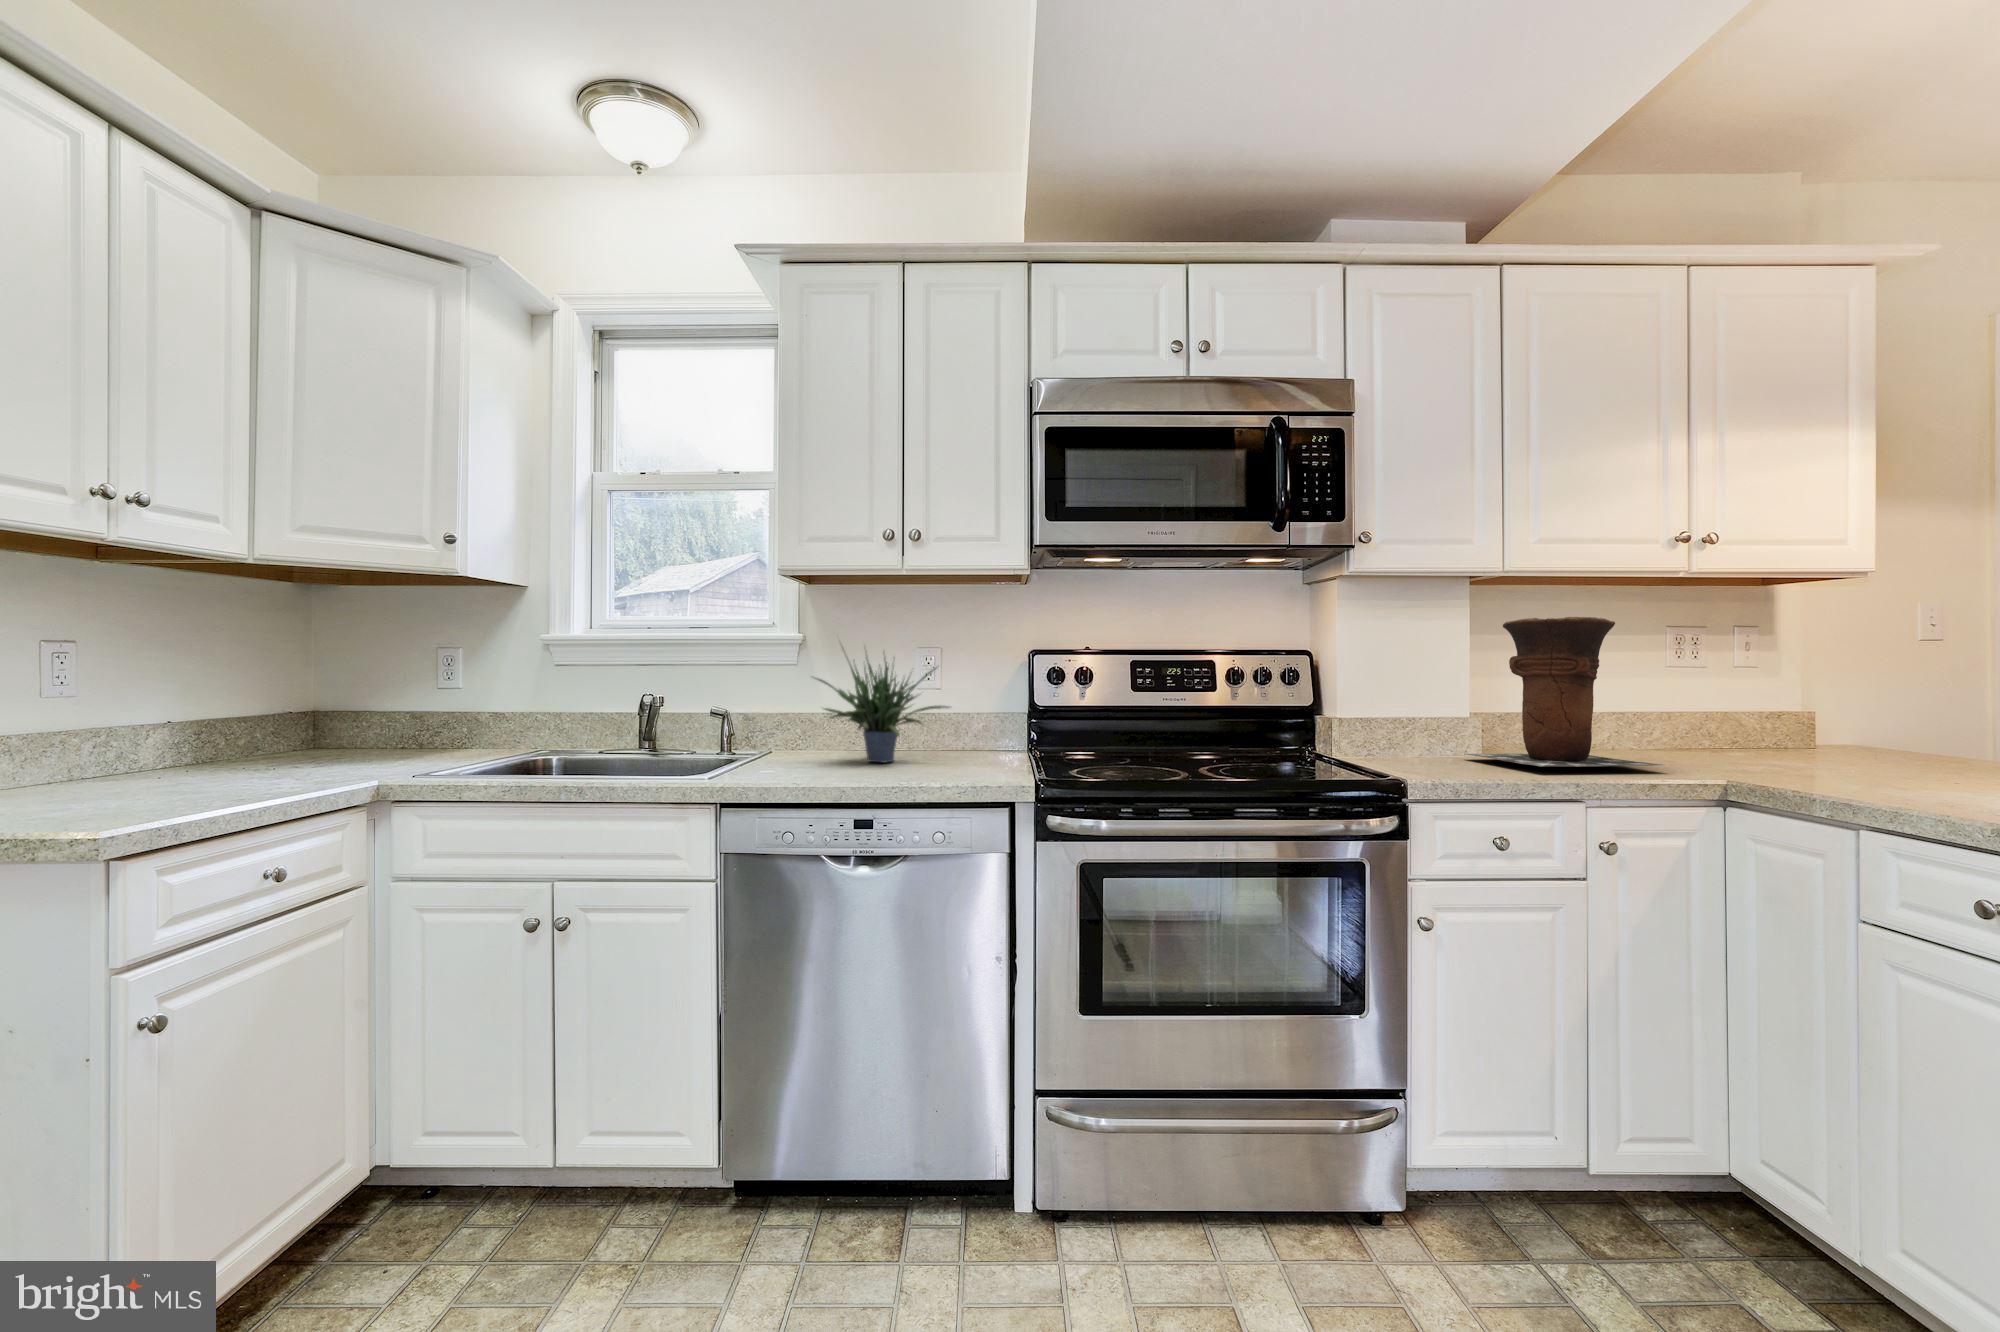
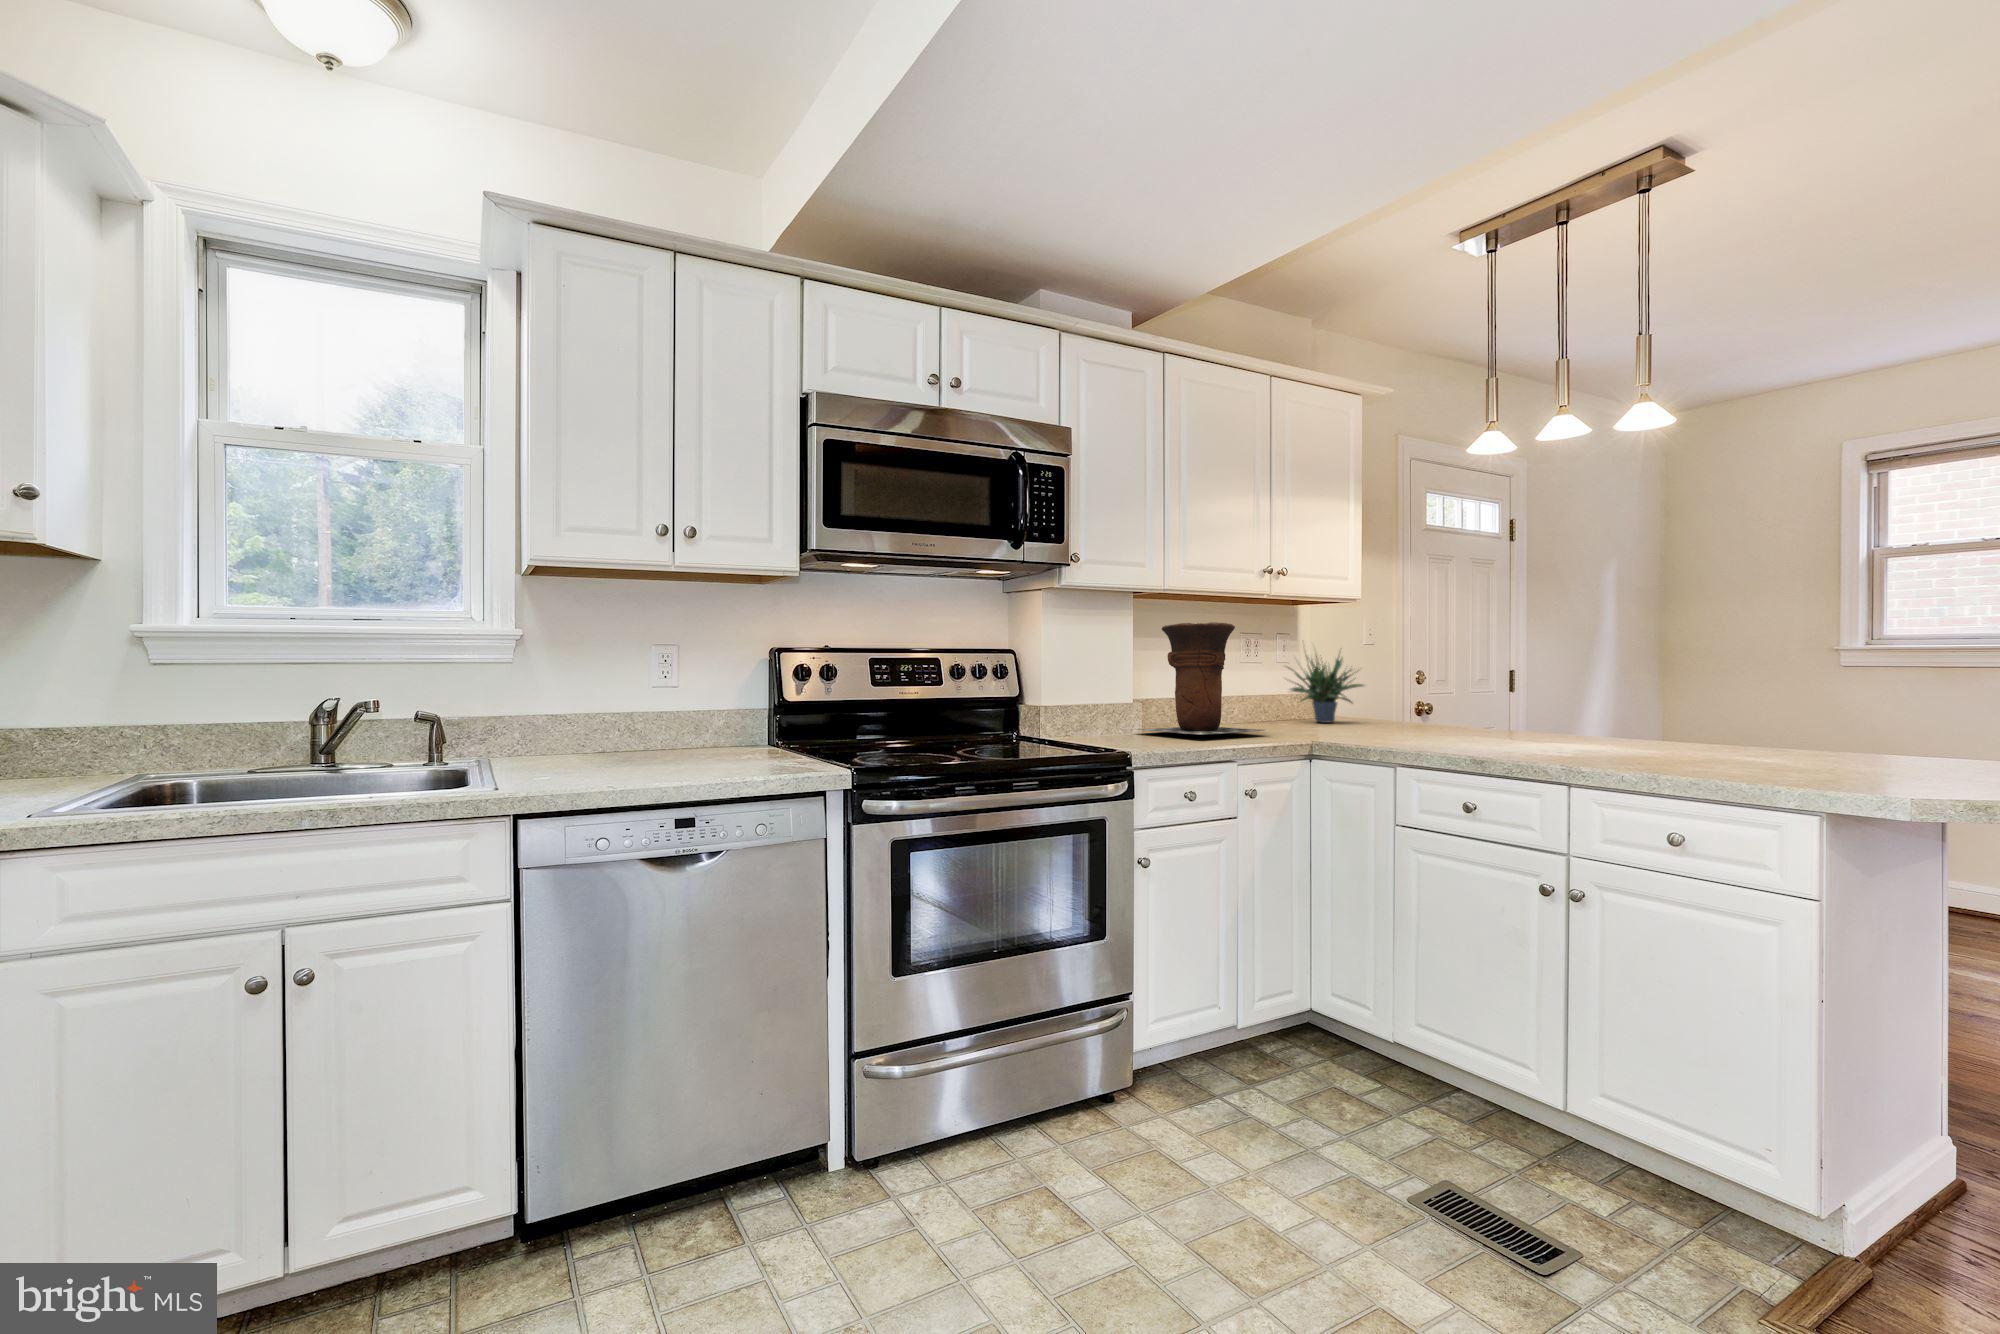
potted plant: present [815,652,949,763] -> present [1289,655,1363,723]

